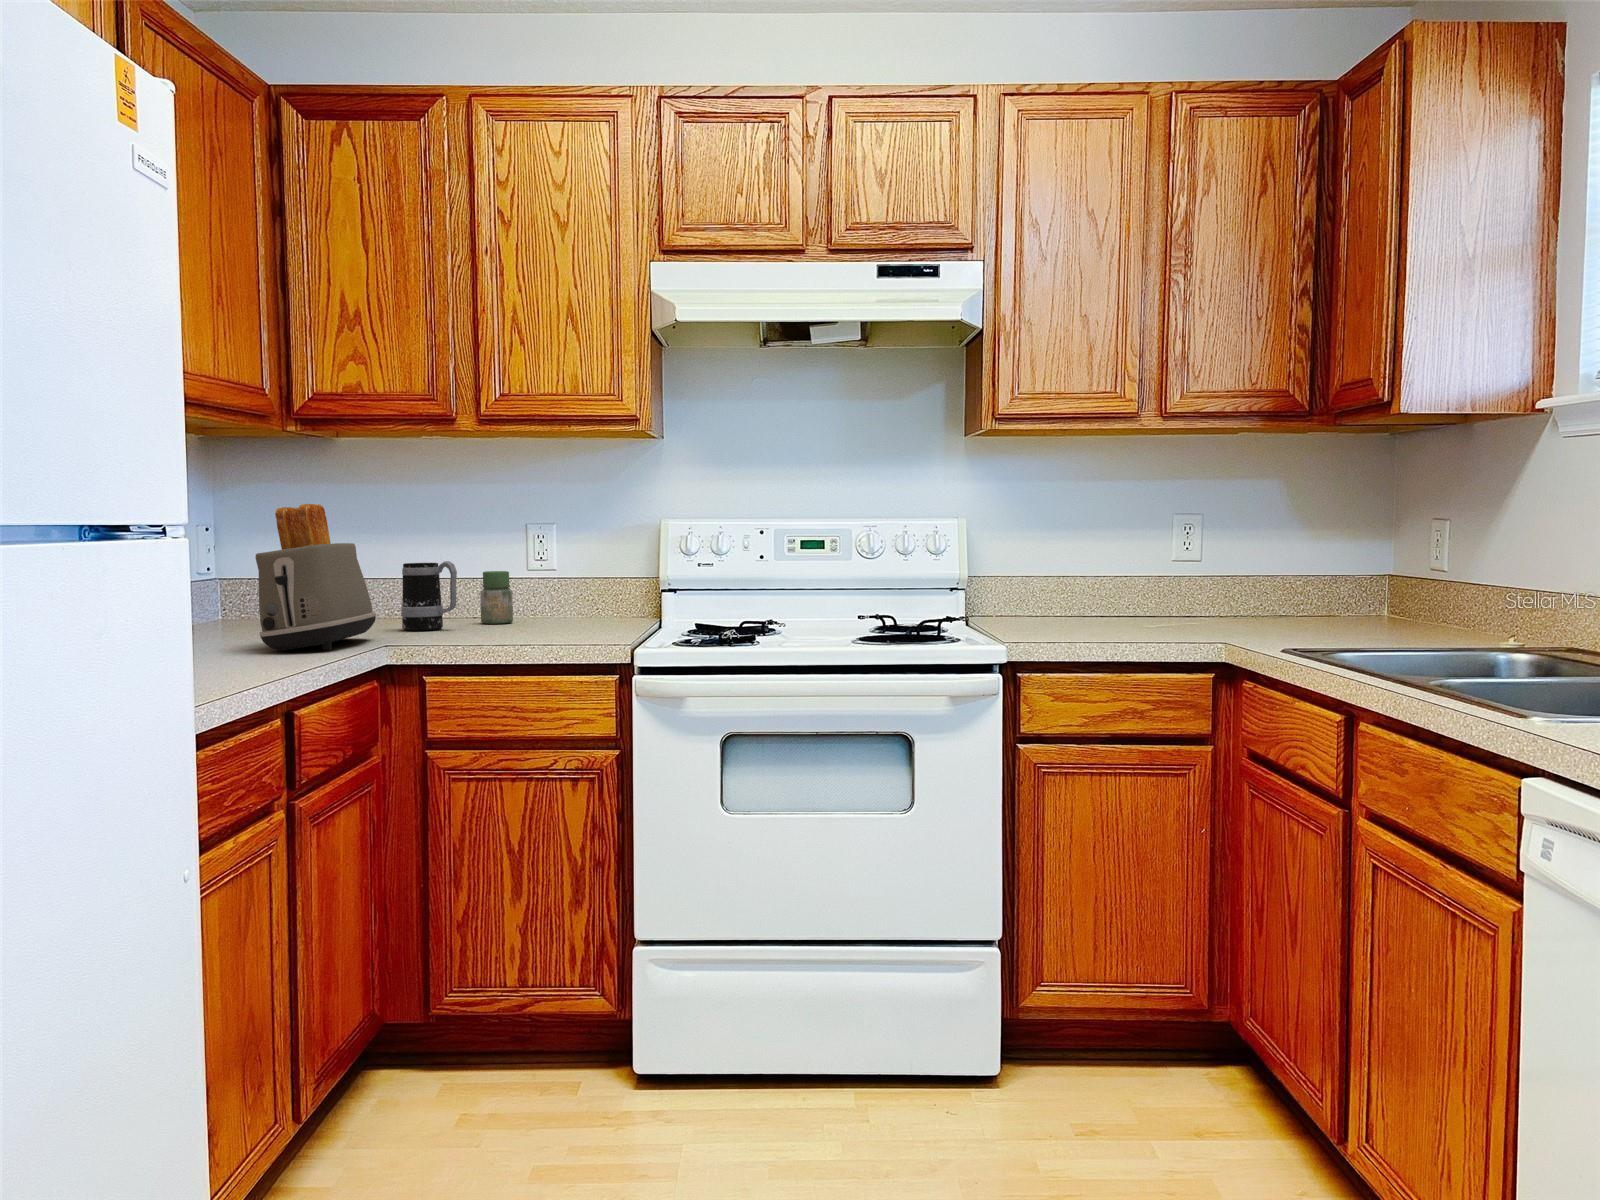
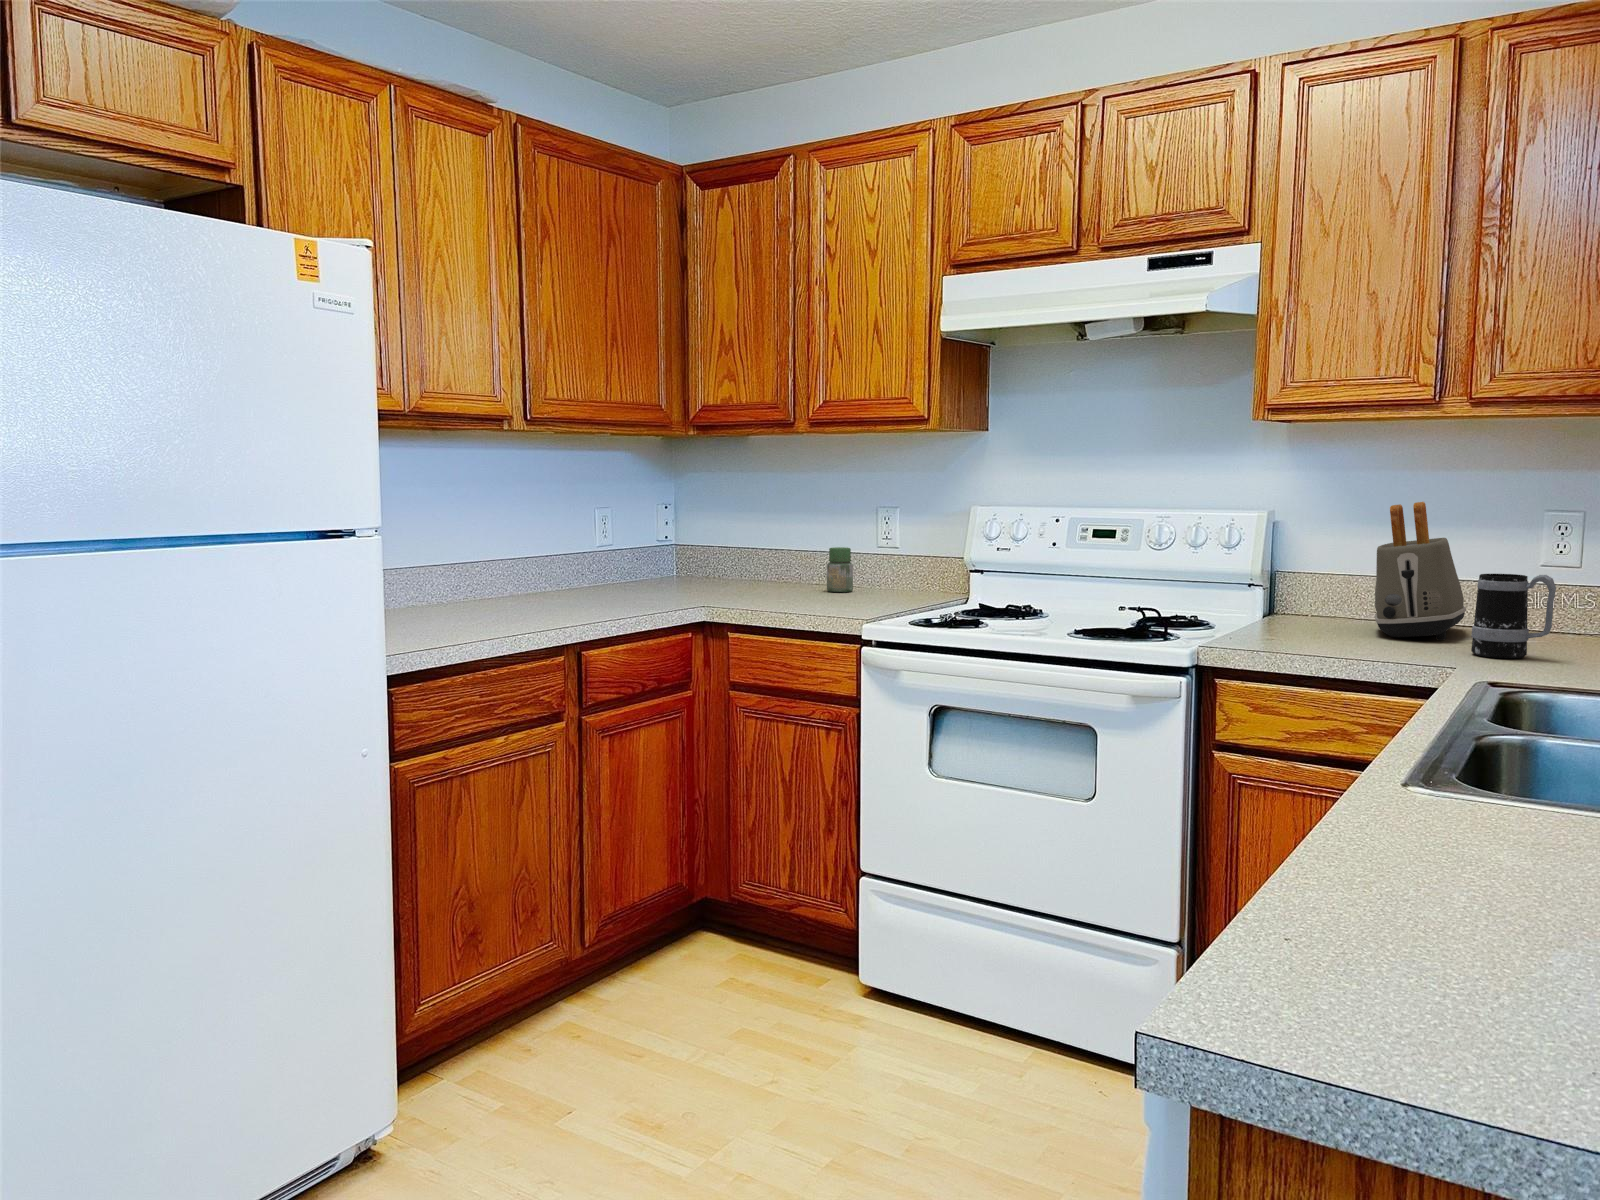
toaster: present [255,504,376,651] -> present [1375,502,1466,640]
mug: present [401,561,457,631] -> present [1471,574,1556,658]

